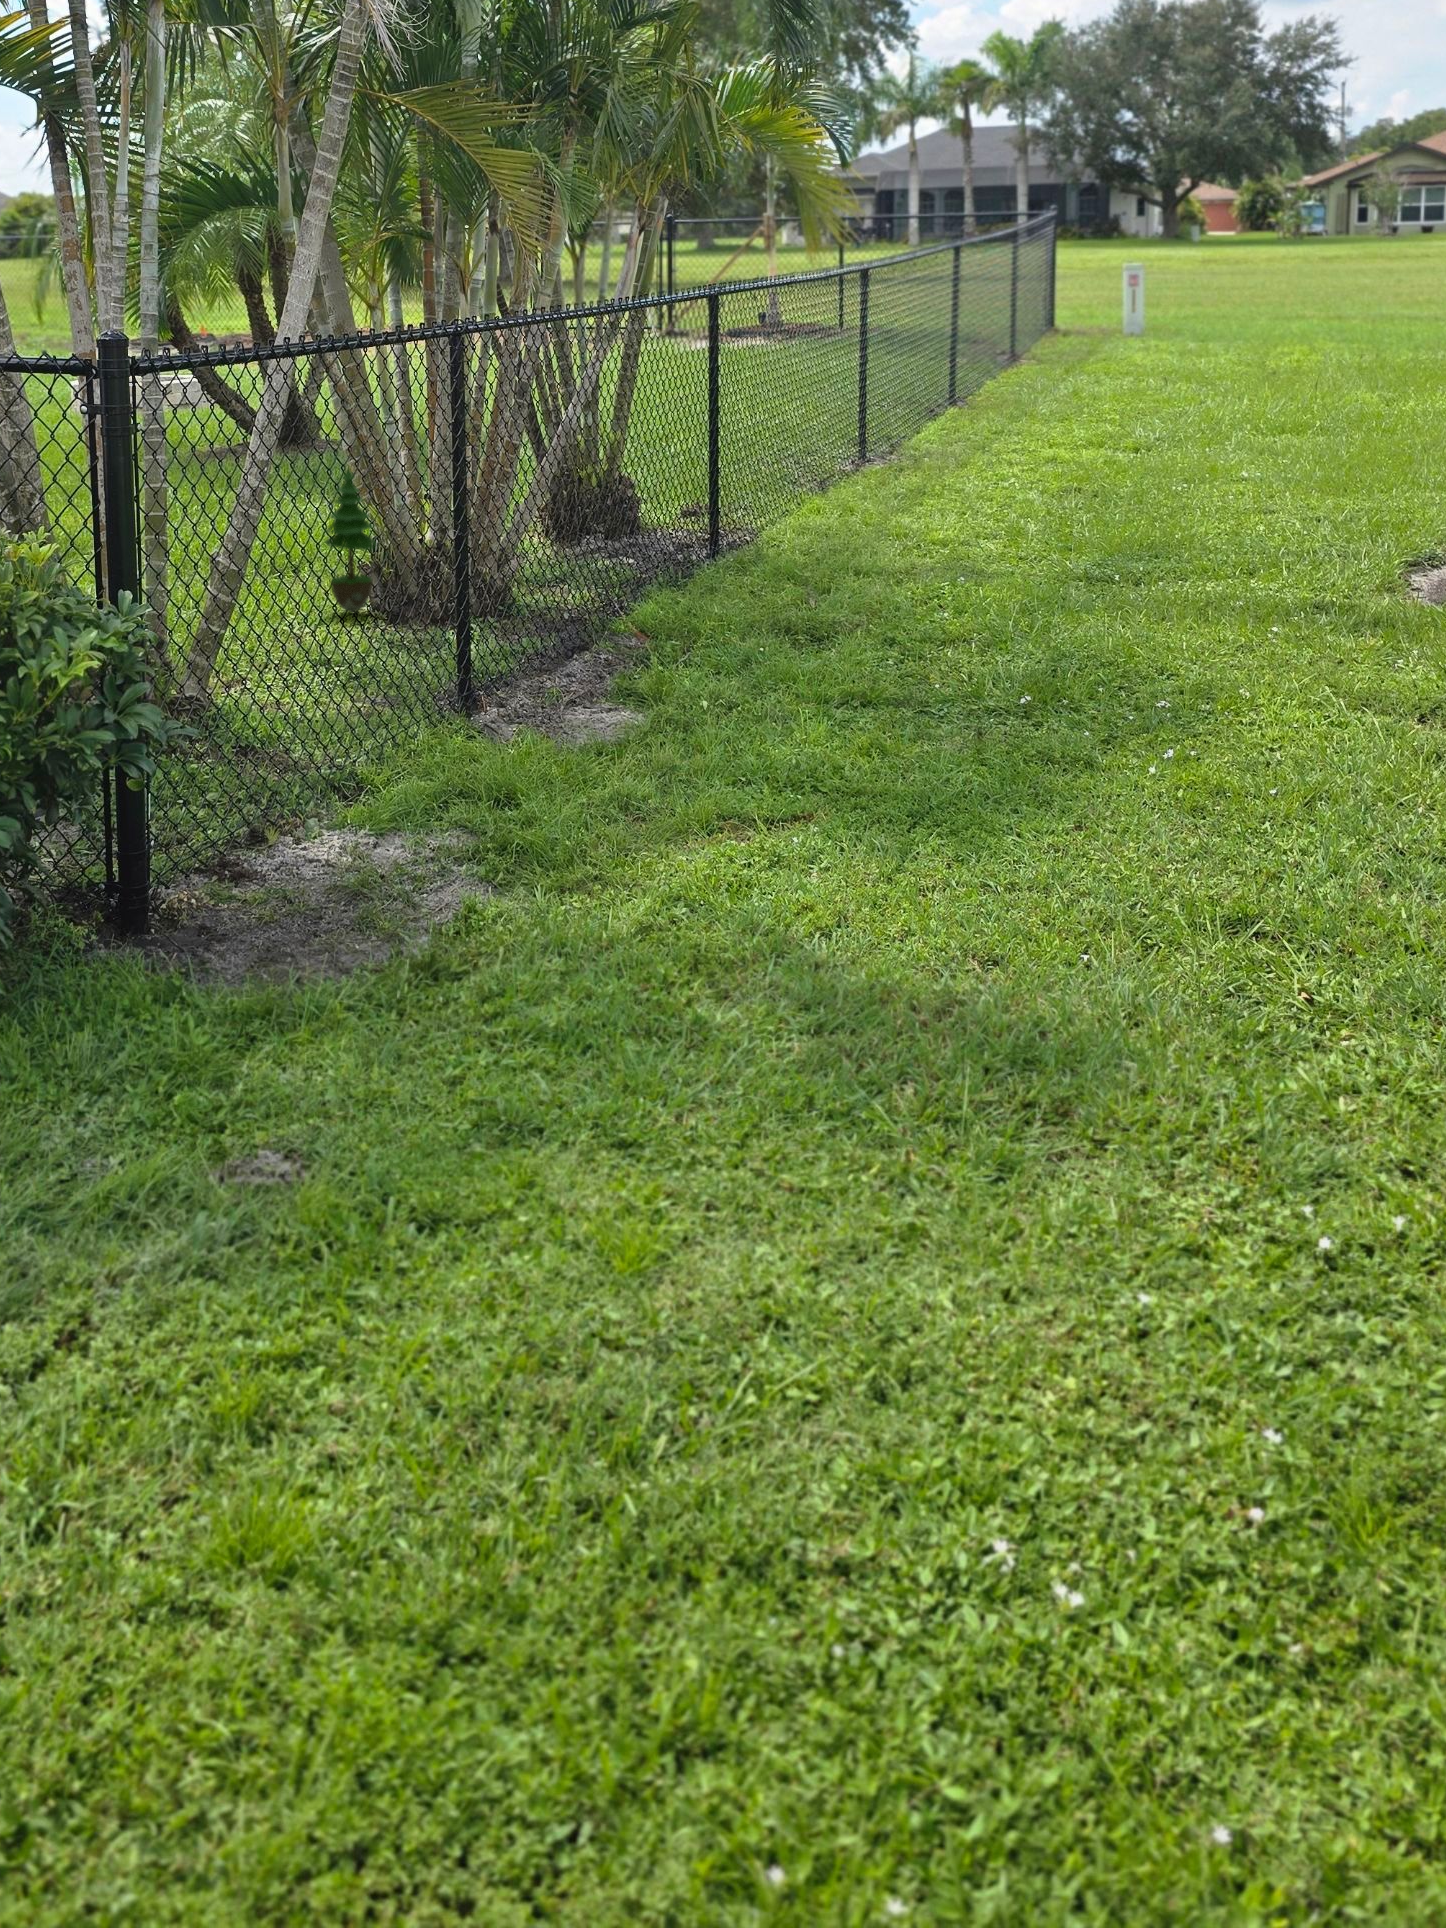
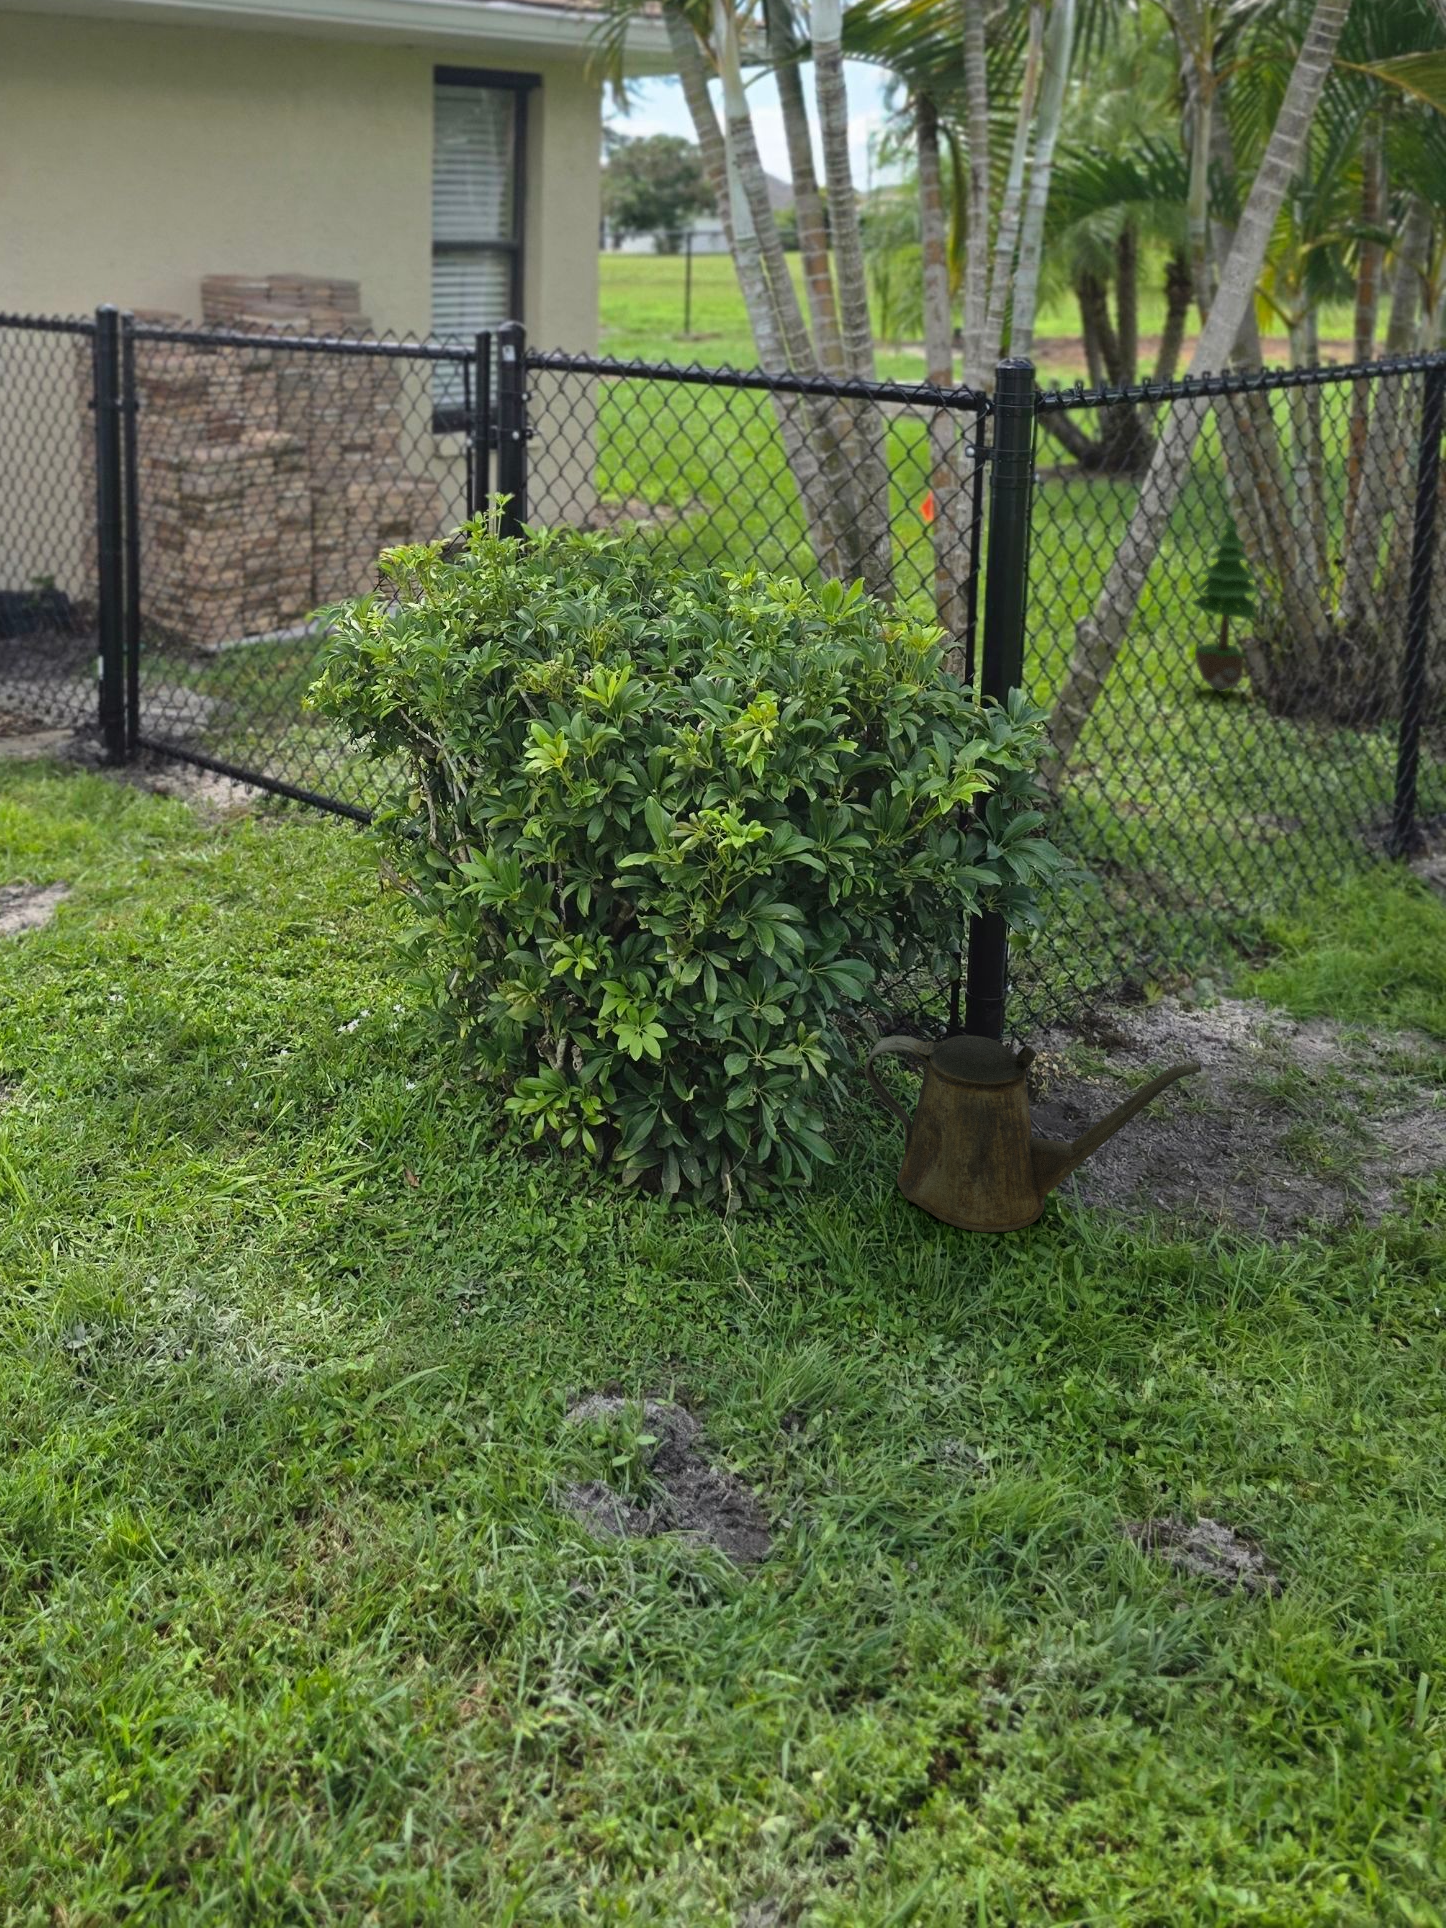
watering can: none [26,851,275,1018] -> present [864,1035,1201,1232]

